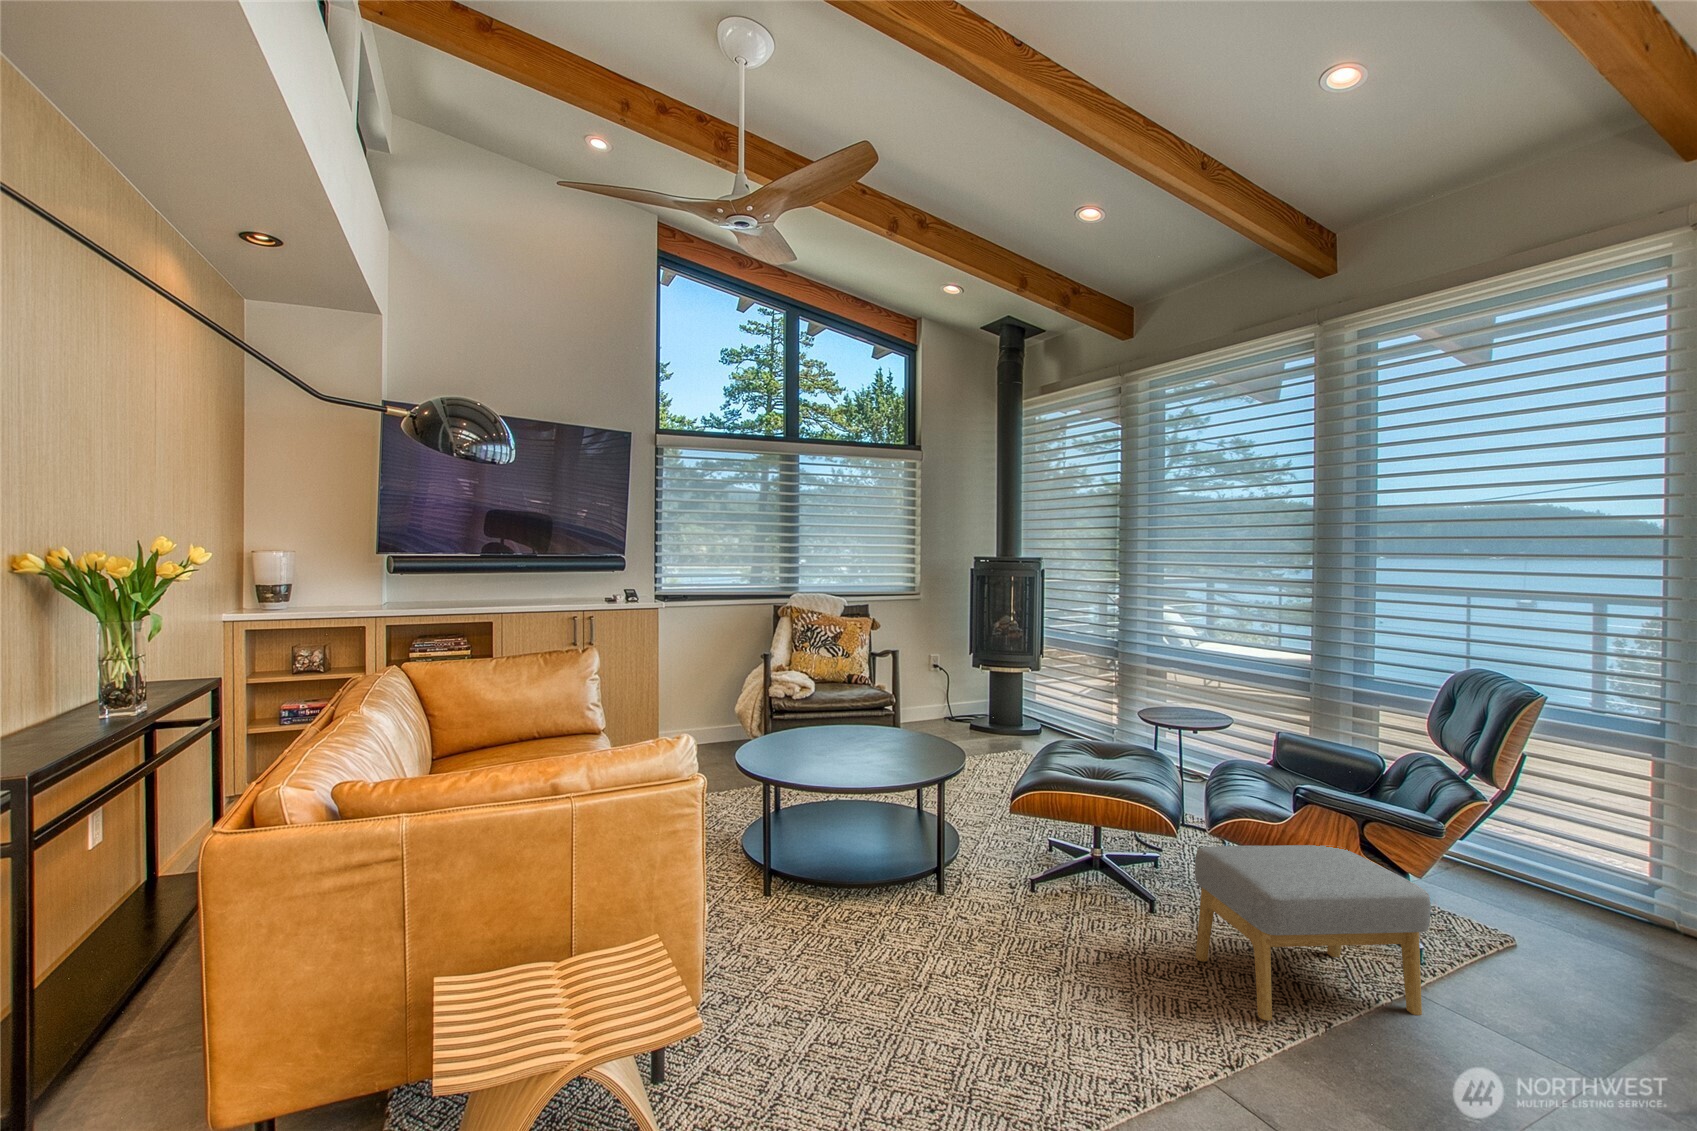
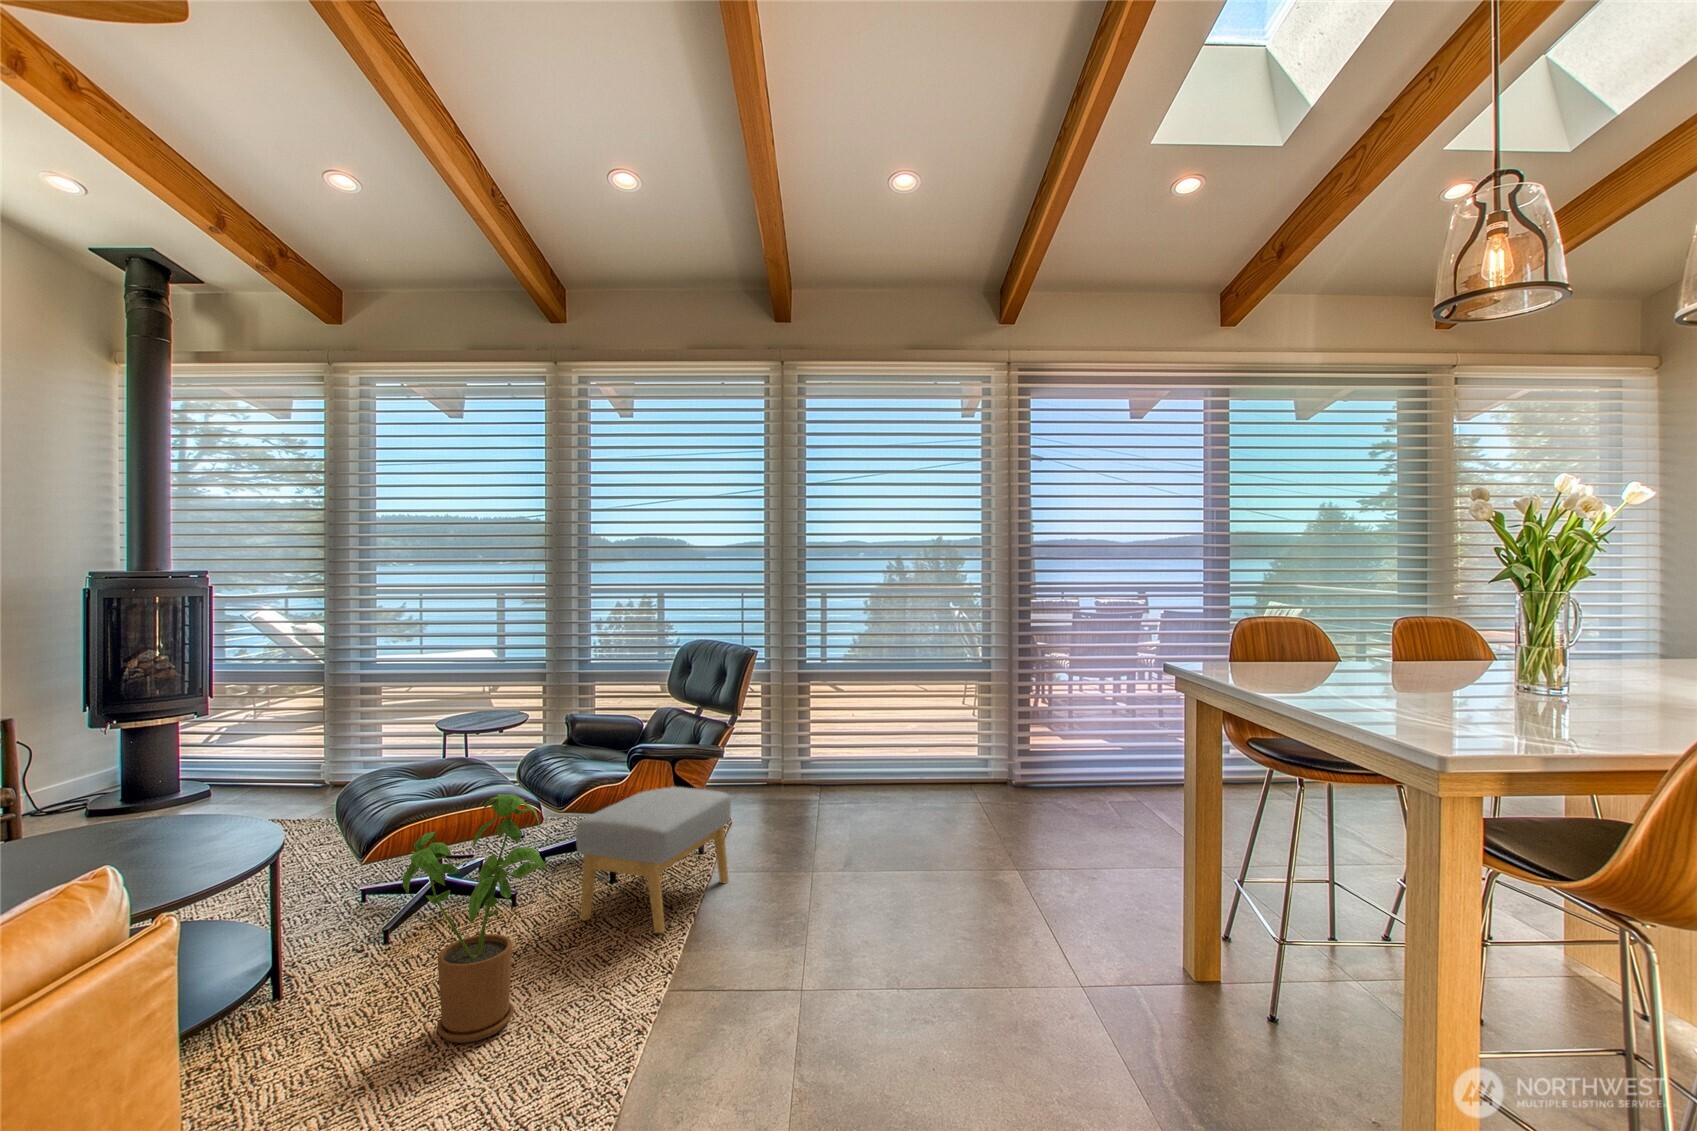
house plant: none [978,782,1103,1009] -> present [403,794,547,1043]

